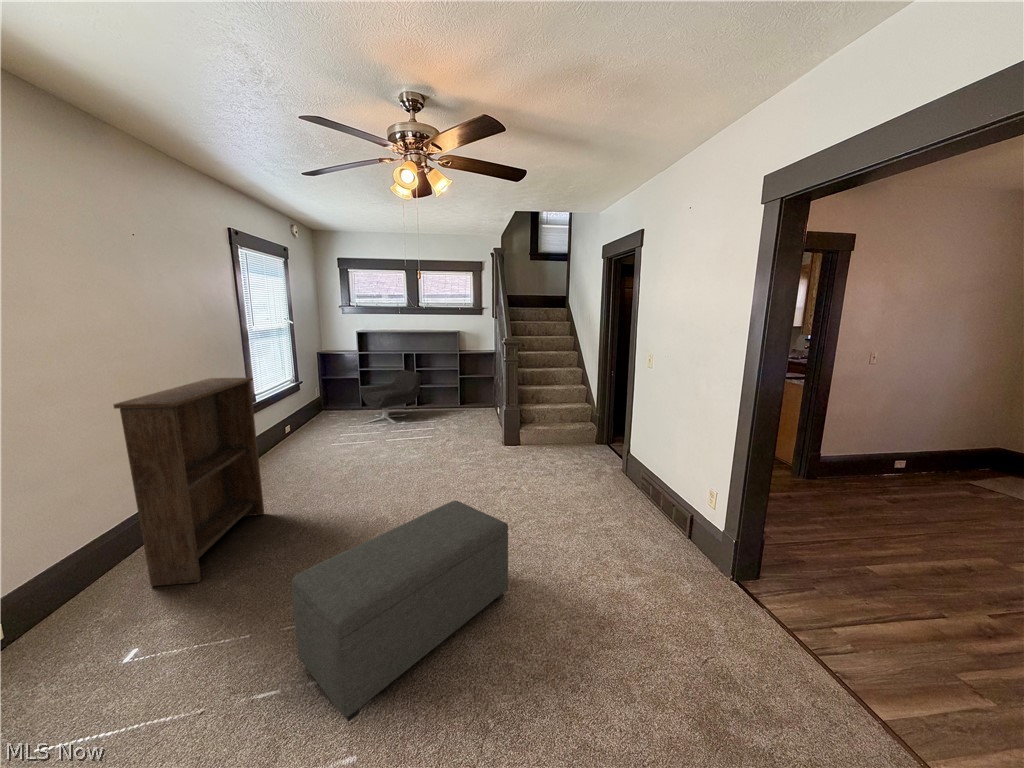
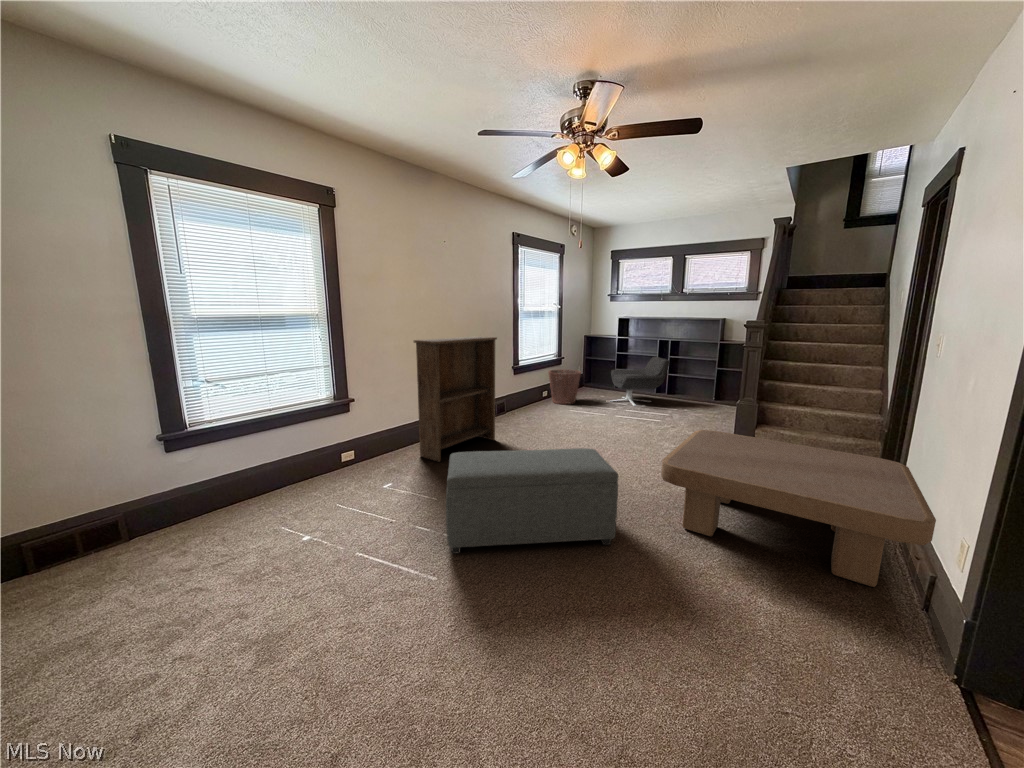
basket: none [290,395,333,438] -> present [548,369,581,404]
coffee table: none [508,442,696,546] -> present [661,430,936,587]

